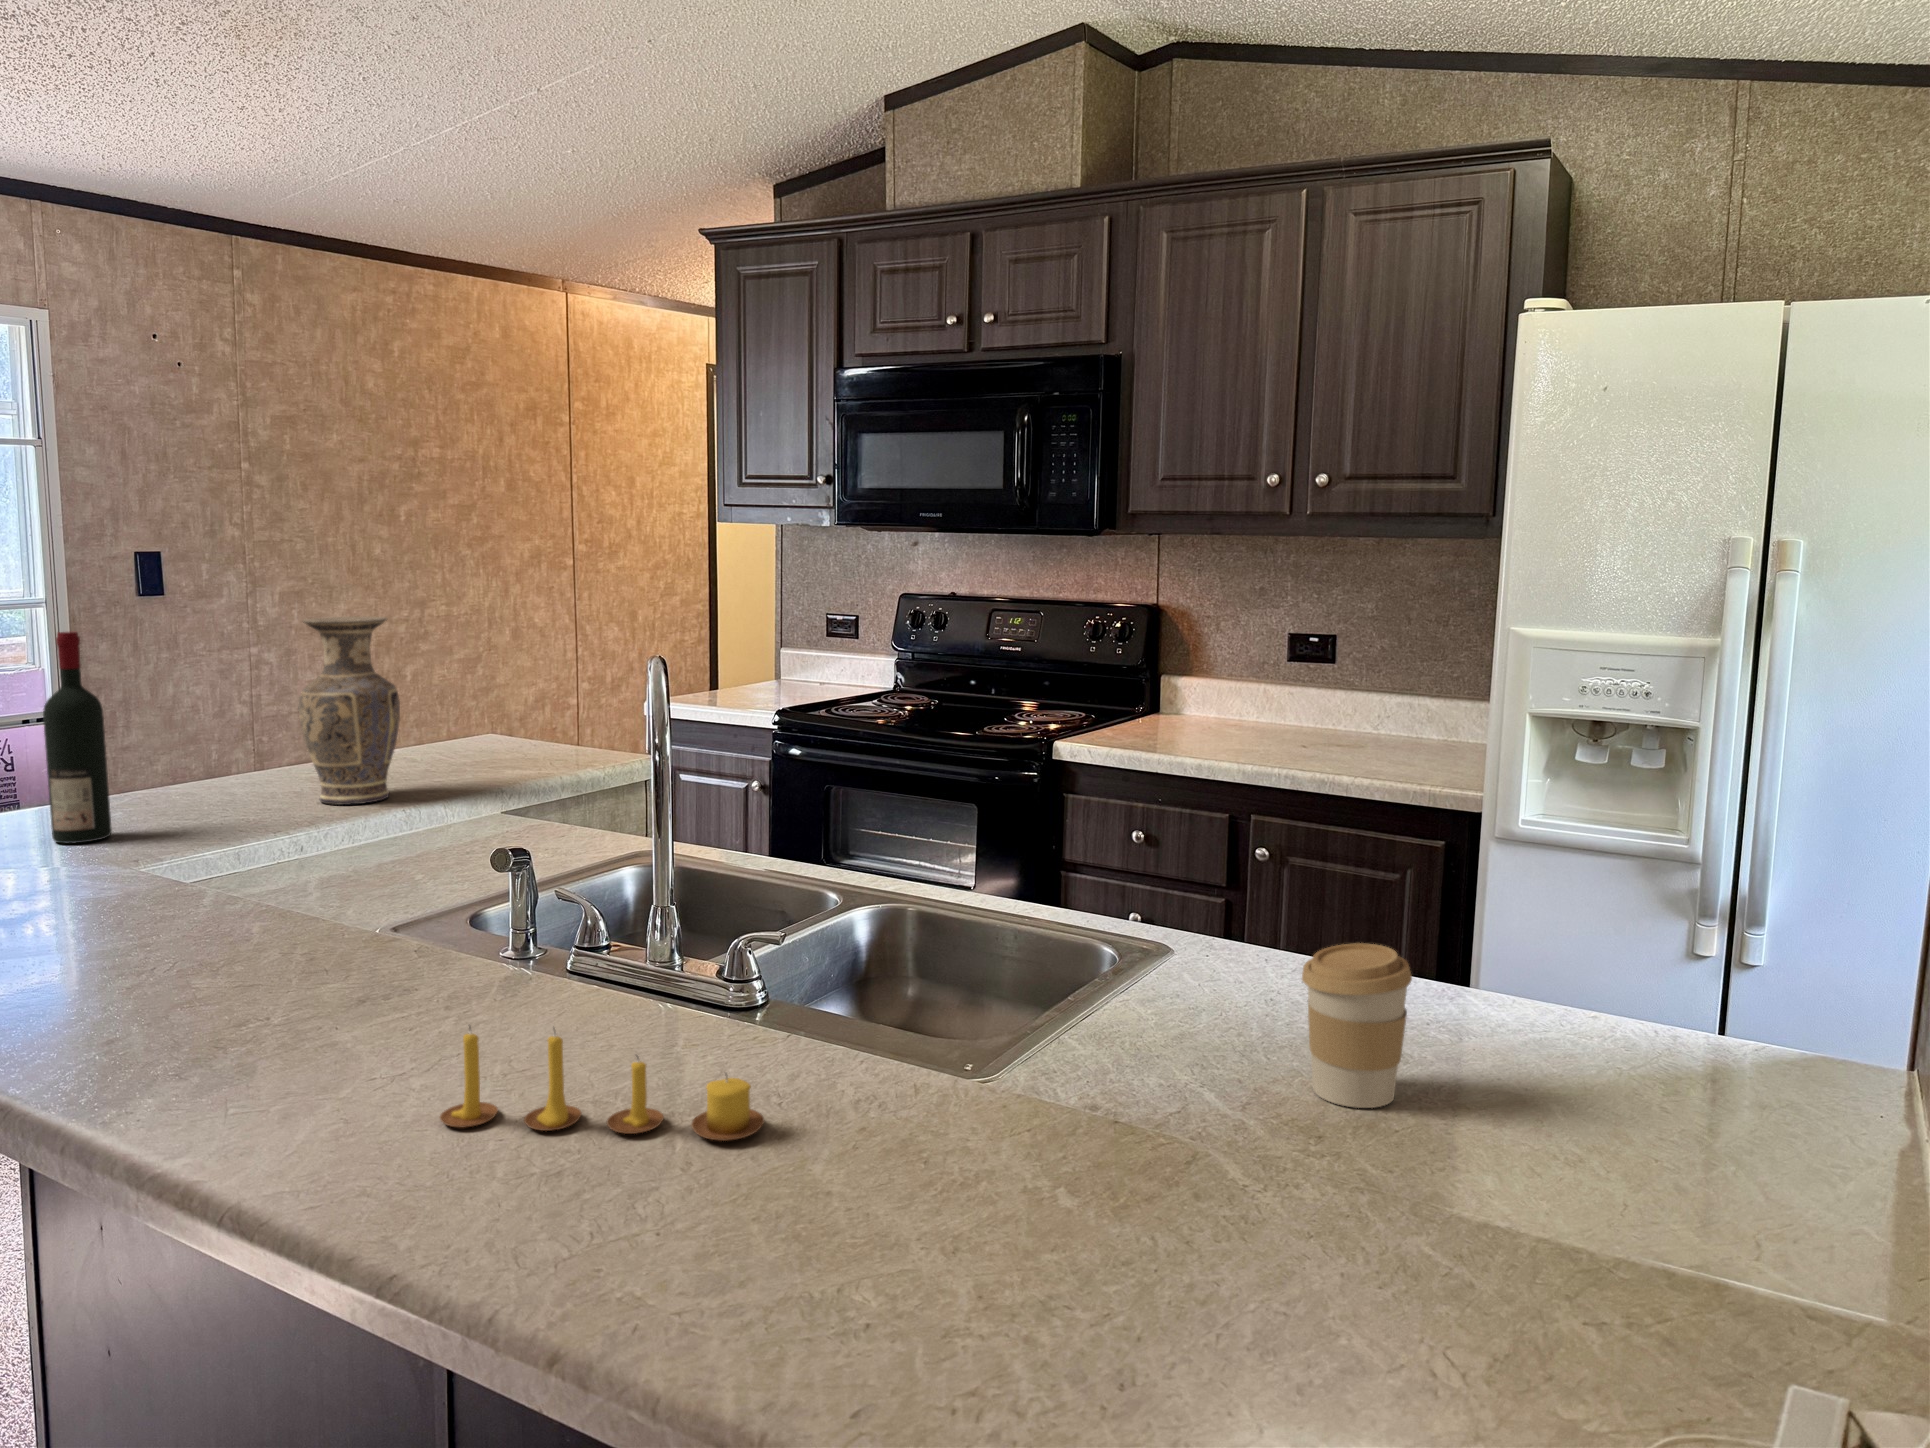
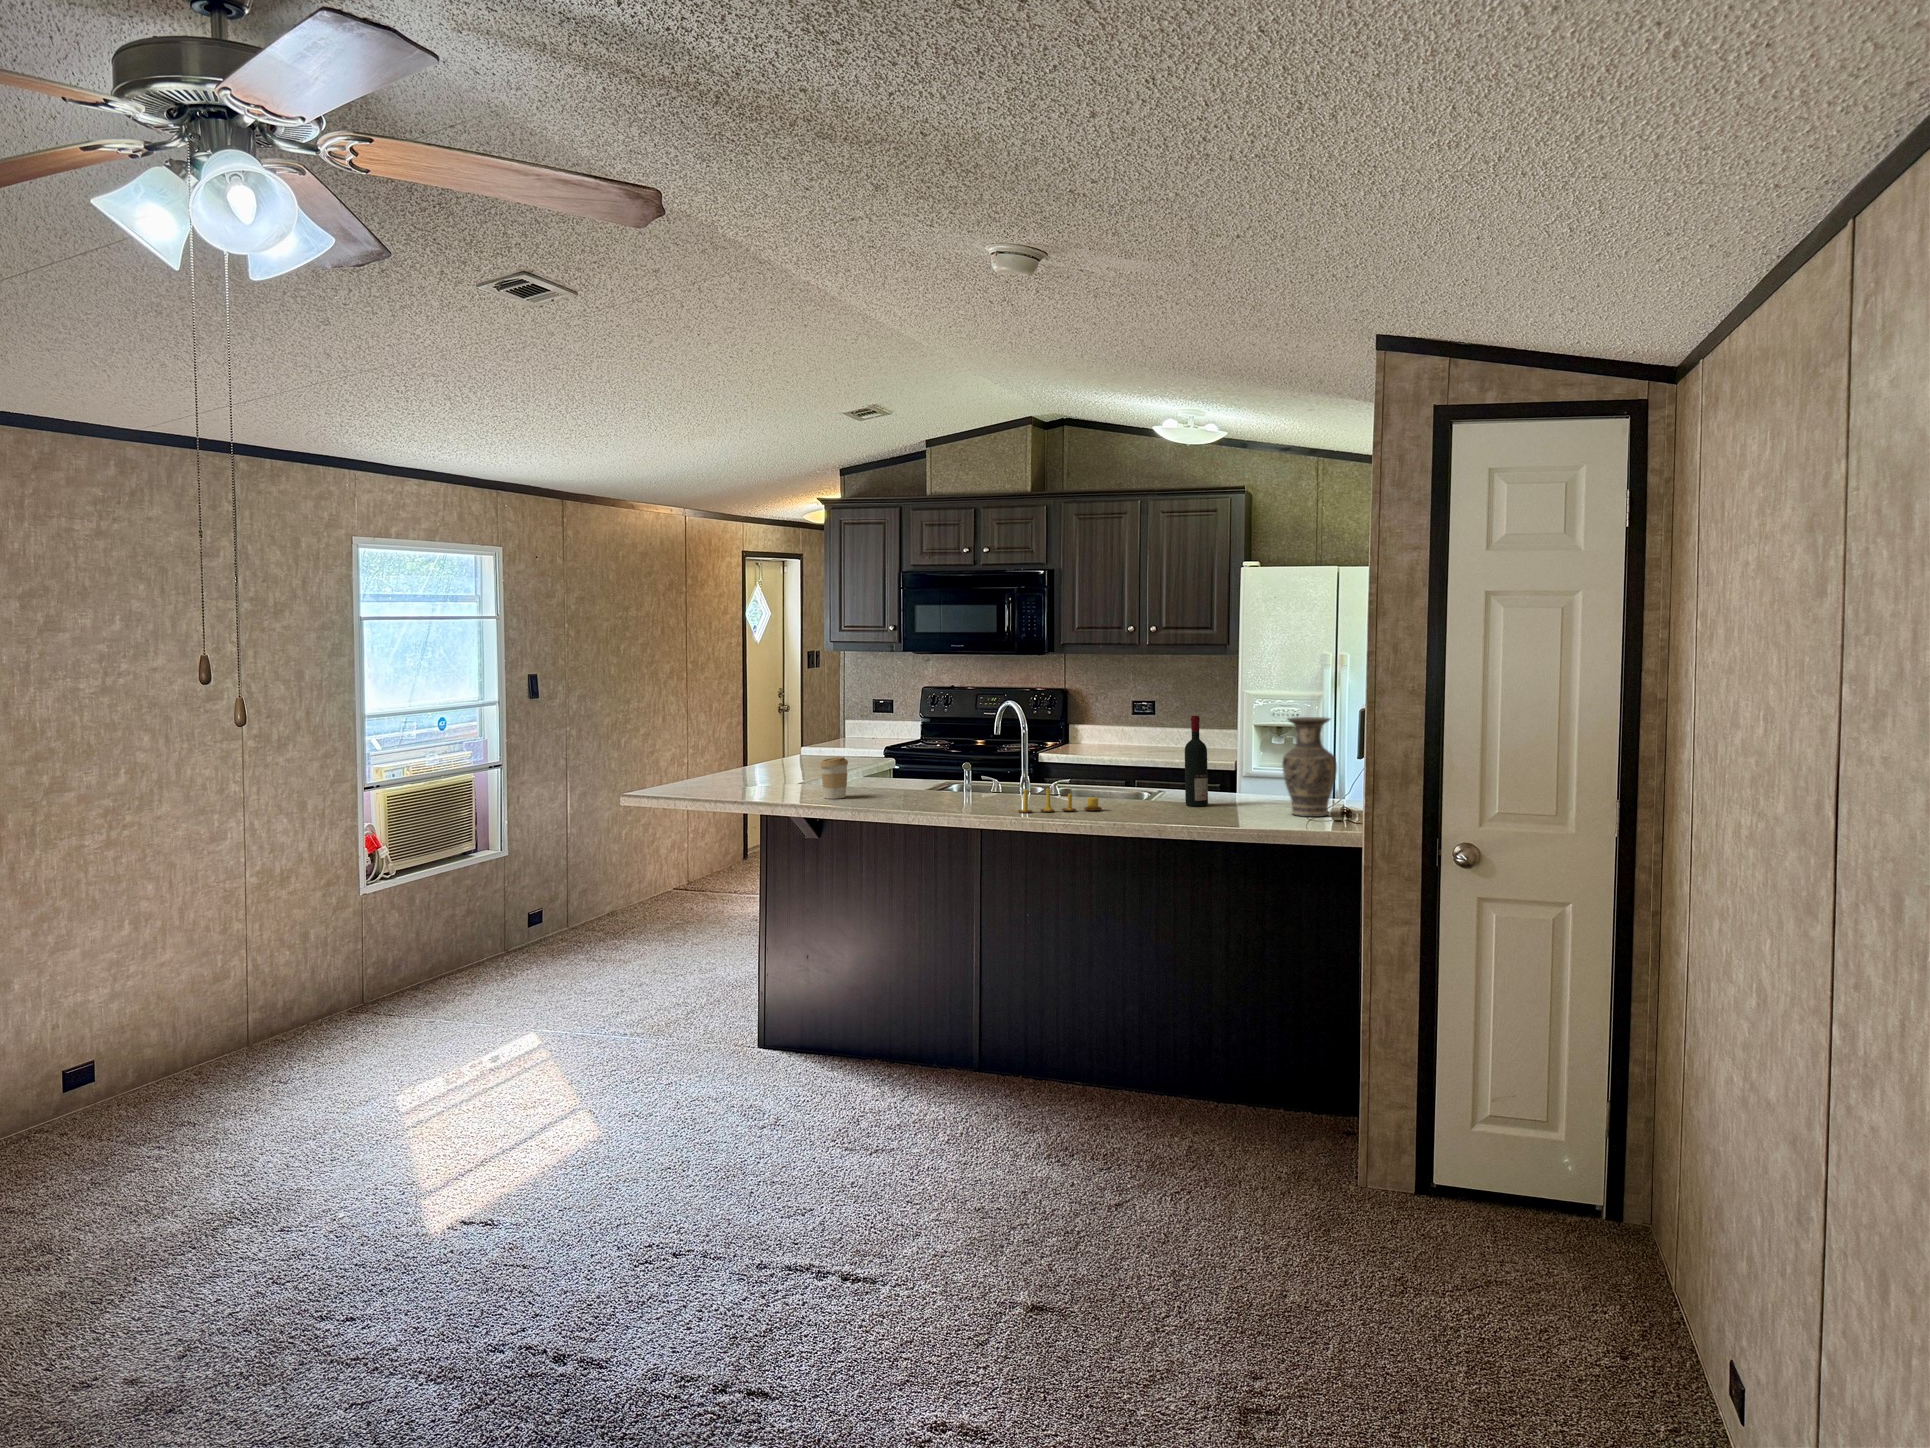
vase: present [299,617,400,805] -> present [1282,717,1337,817]
wine bottle: present [43,632,112,843] -> present [1185,716,1208,806]
coffee cup: present [1302,943,1412,1108] -> present [820,757,848,799]

